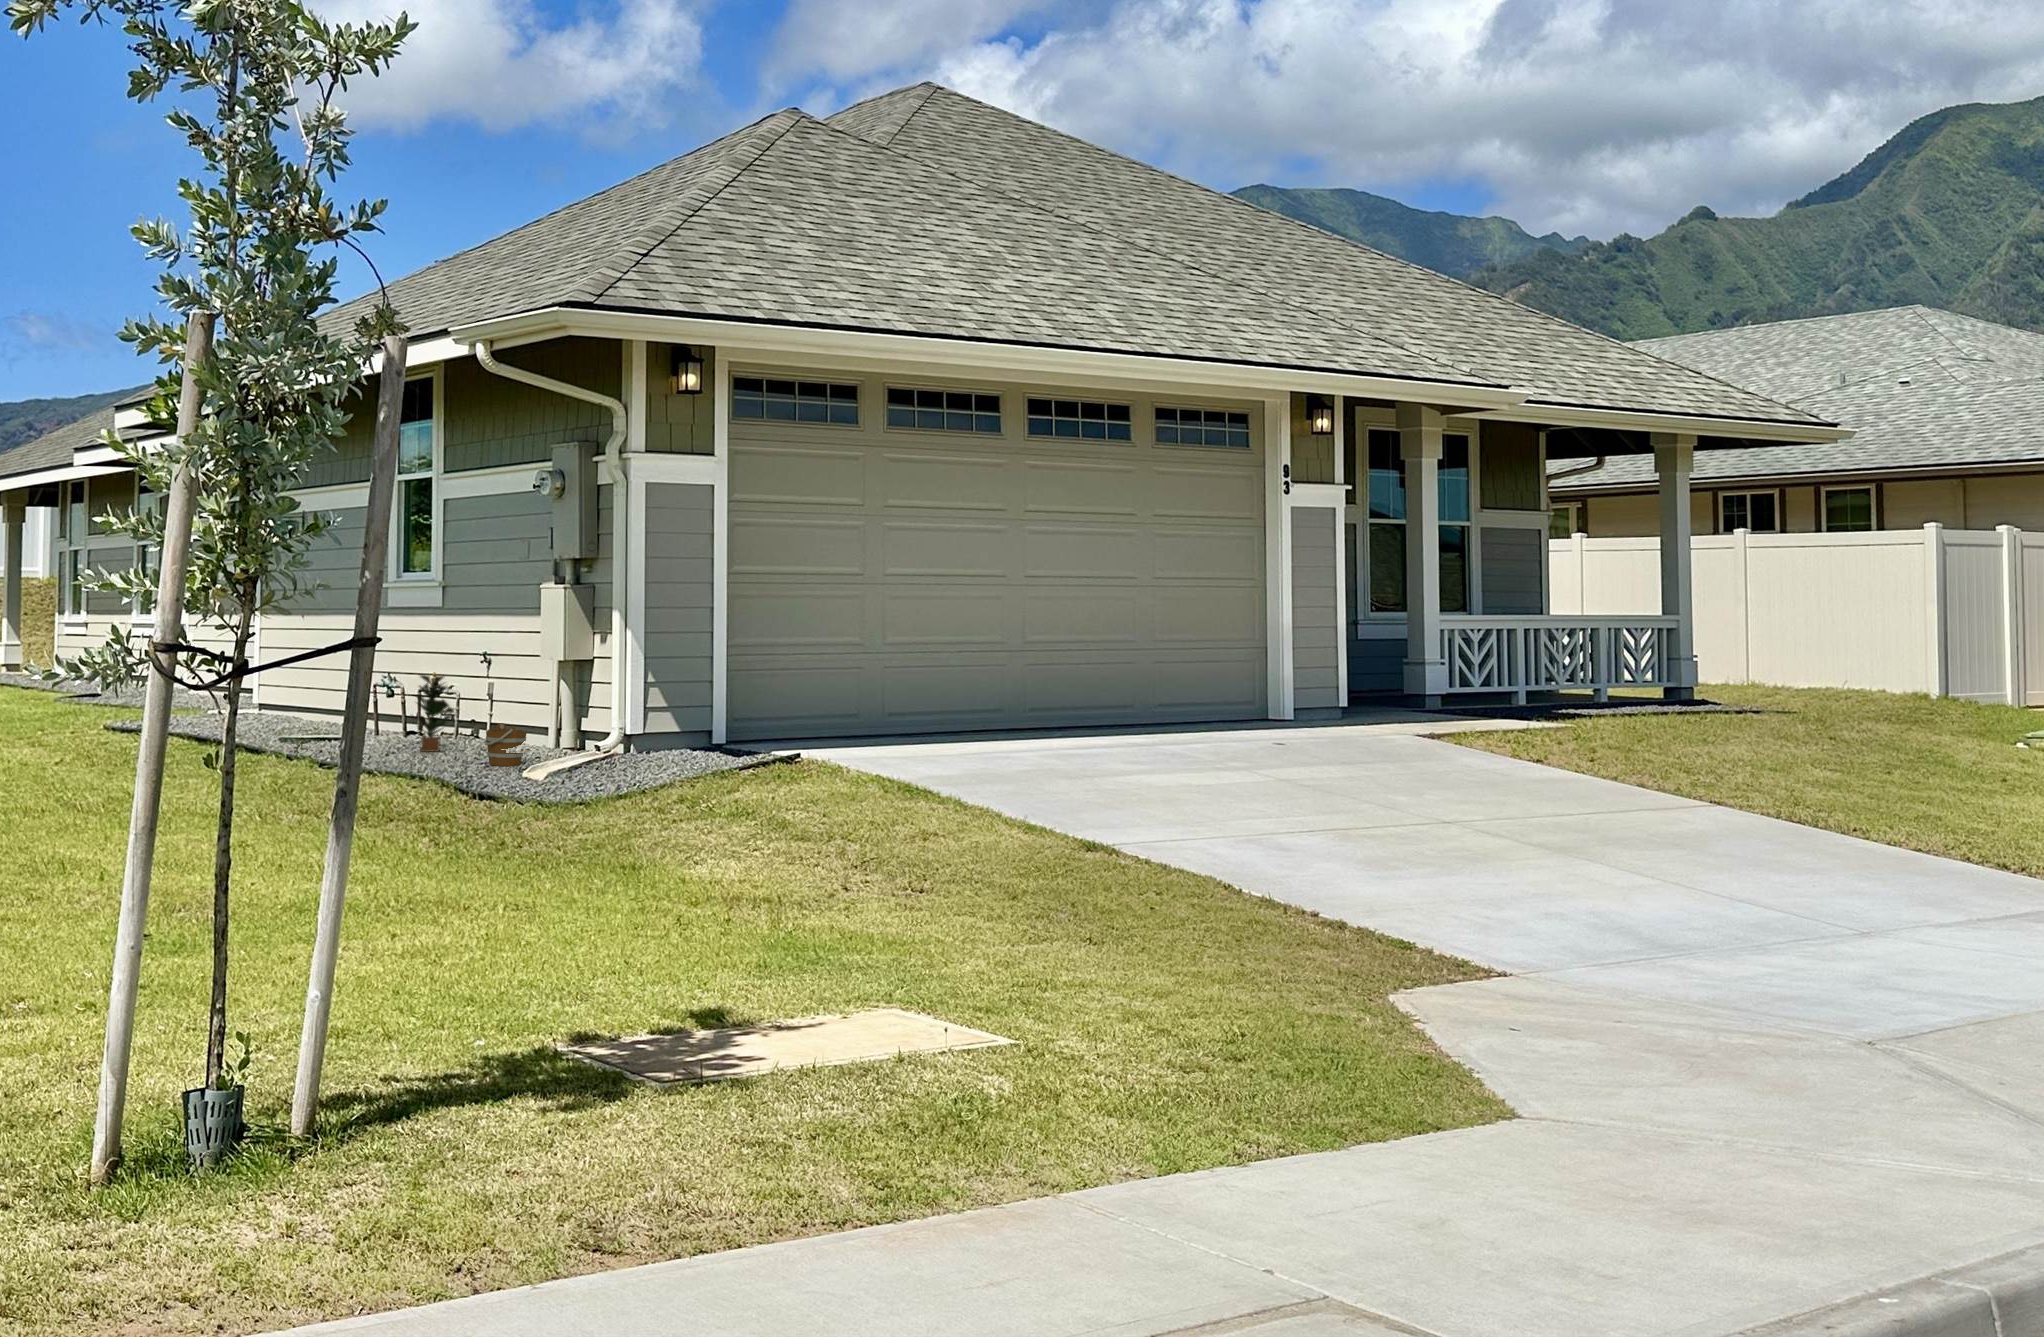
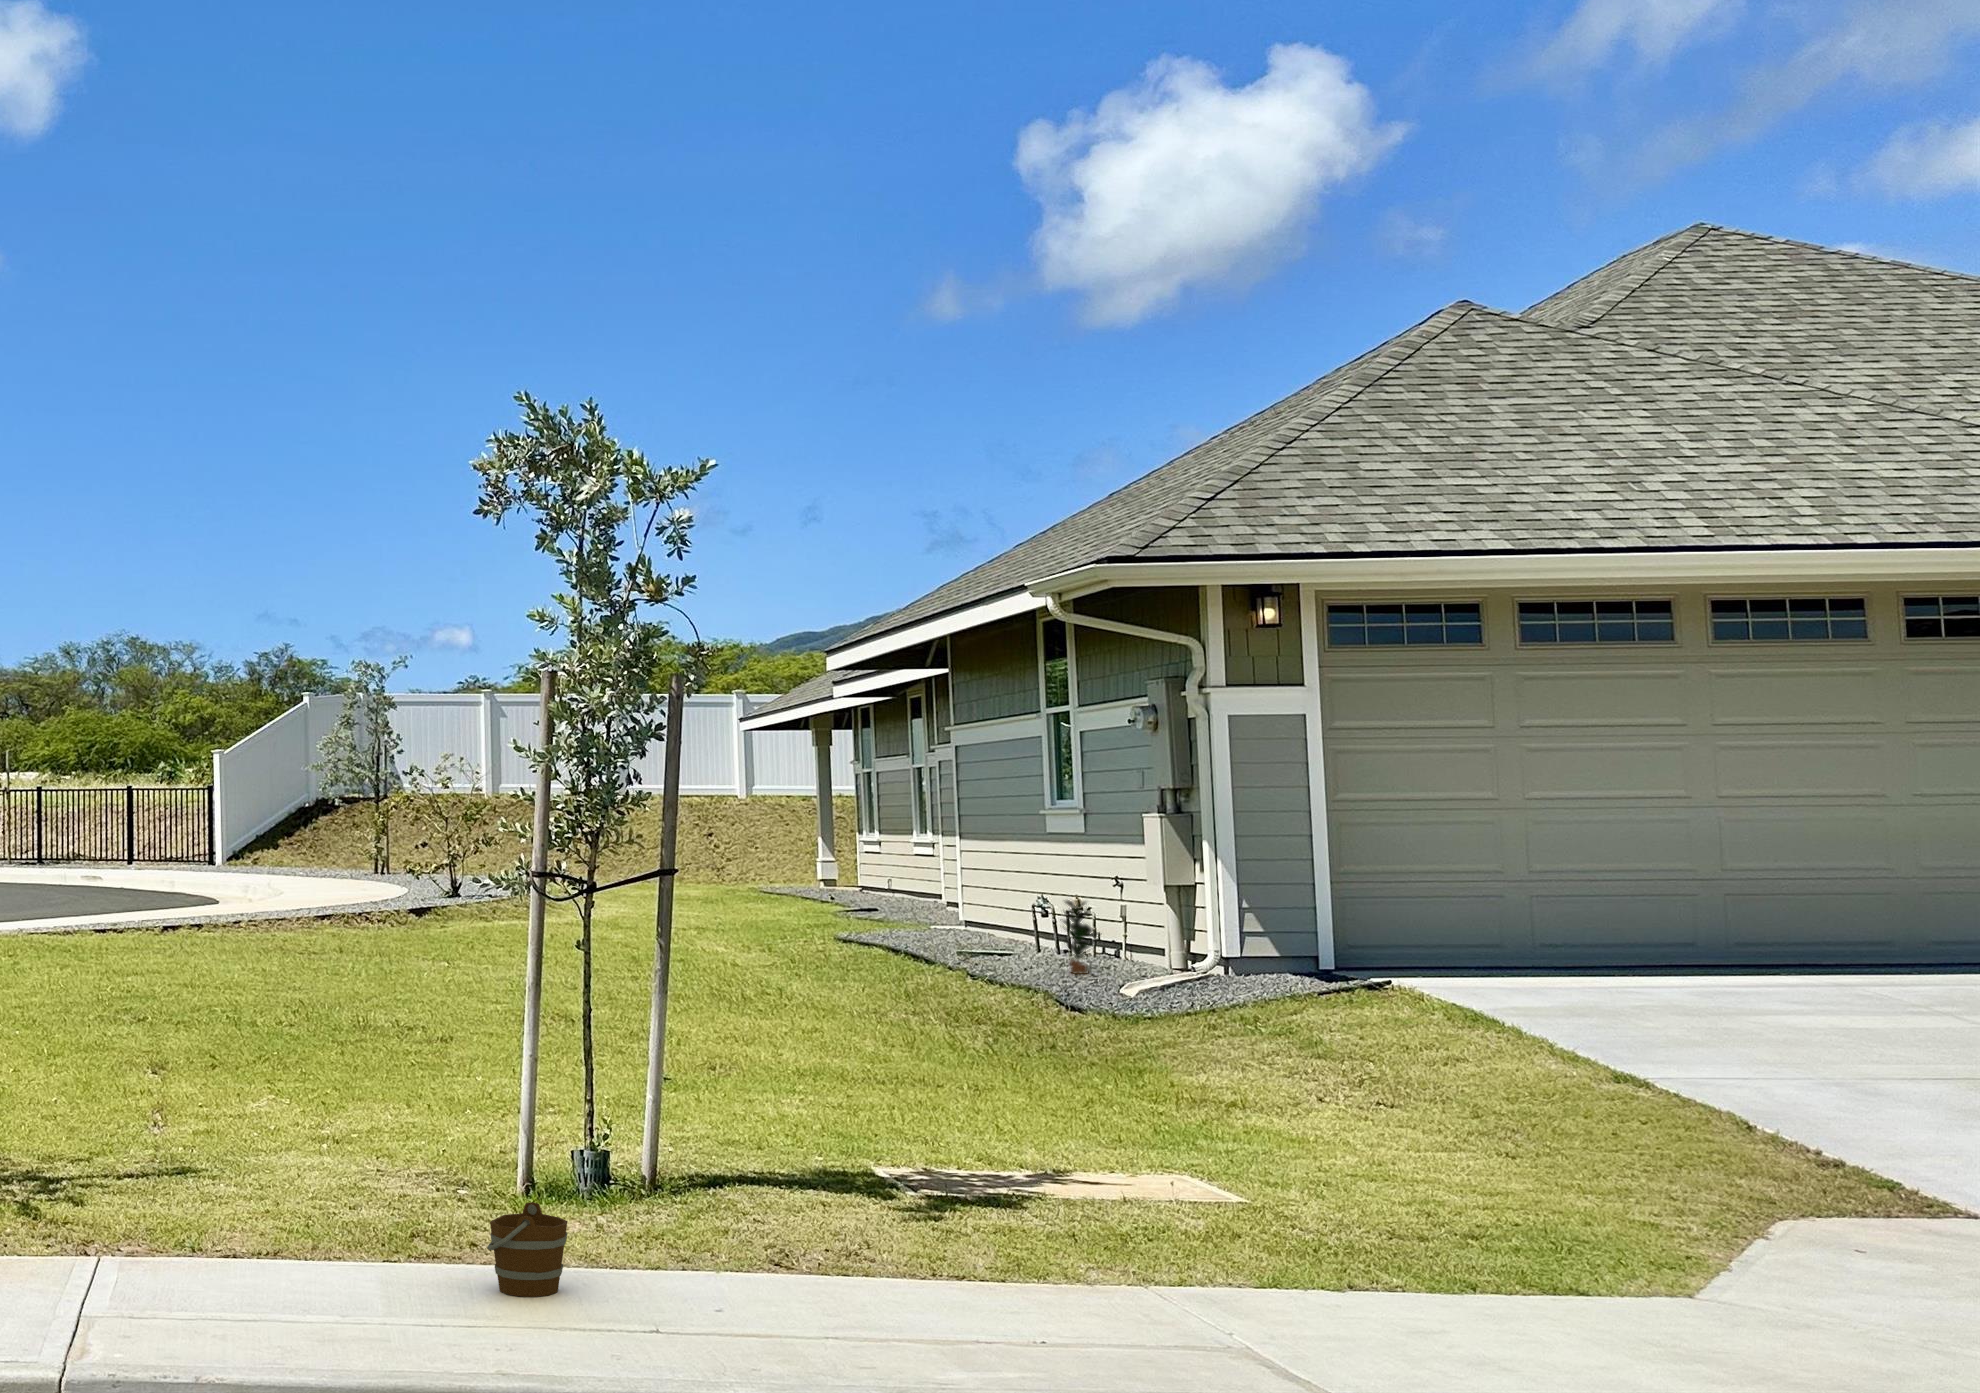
bucket: present [485,723,527,766] -> present [487,1202,568,1297]

